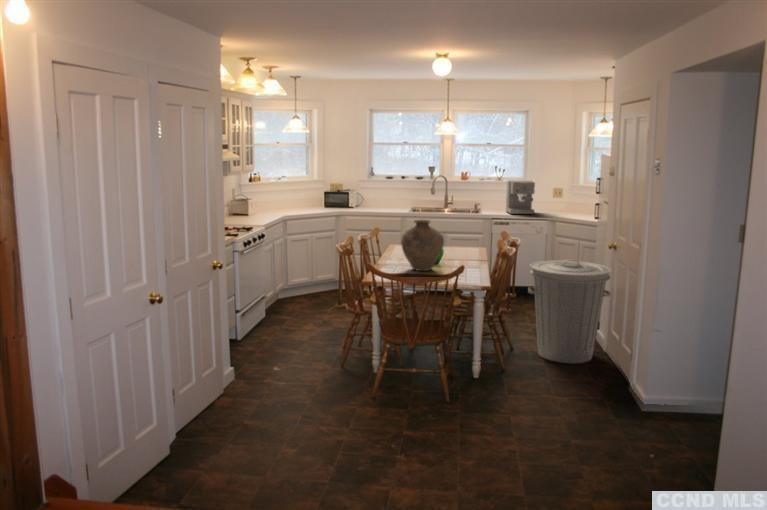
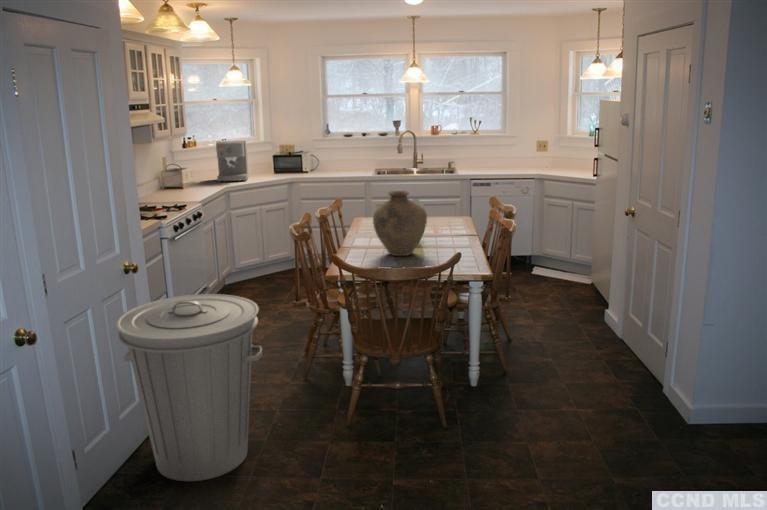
coffee maker: present [506,180,535,214] -> present [216,140,248,182]
trash can: present [528,259,612,363] -> present [115,294,262,481]

